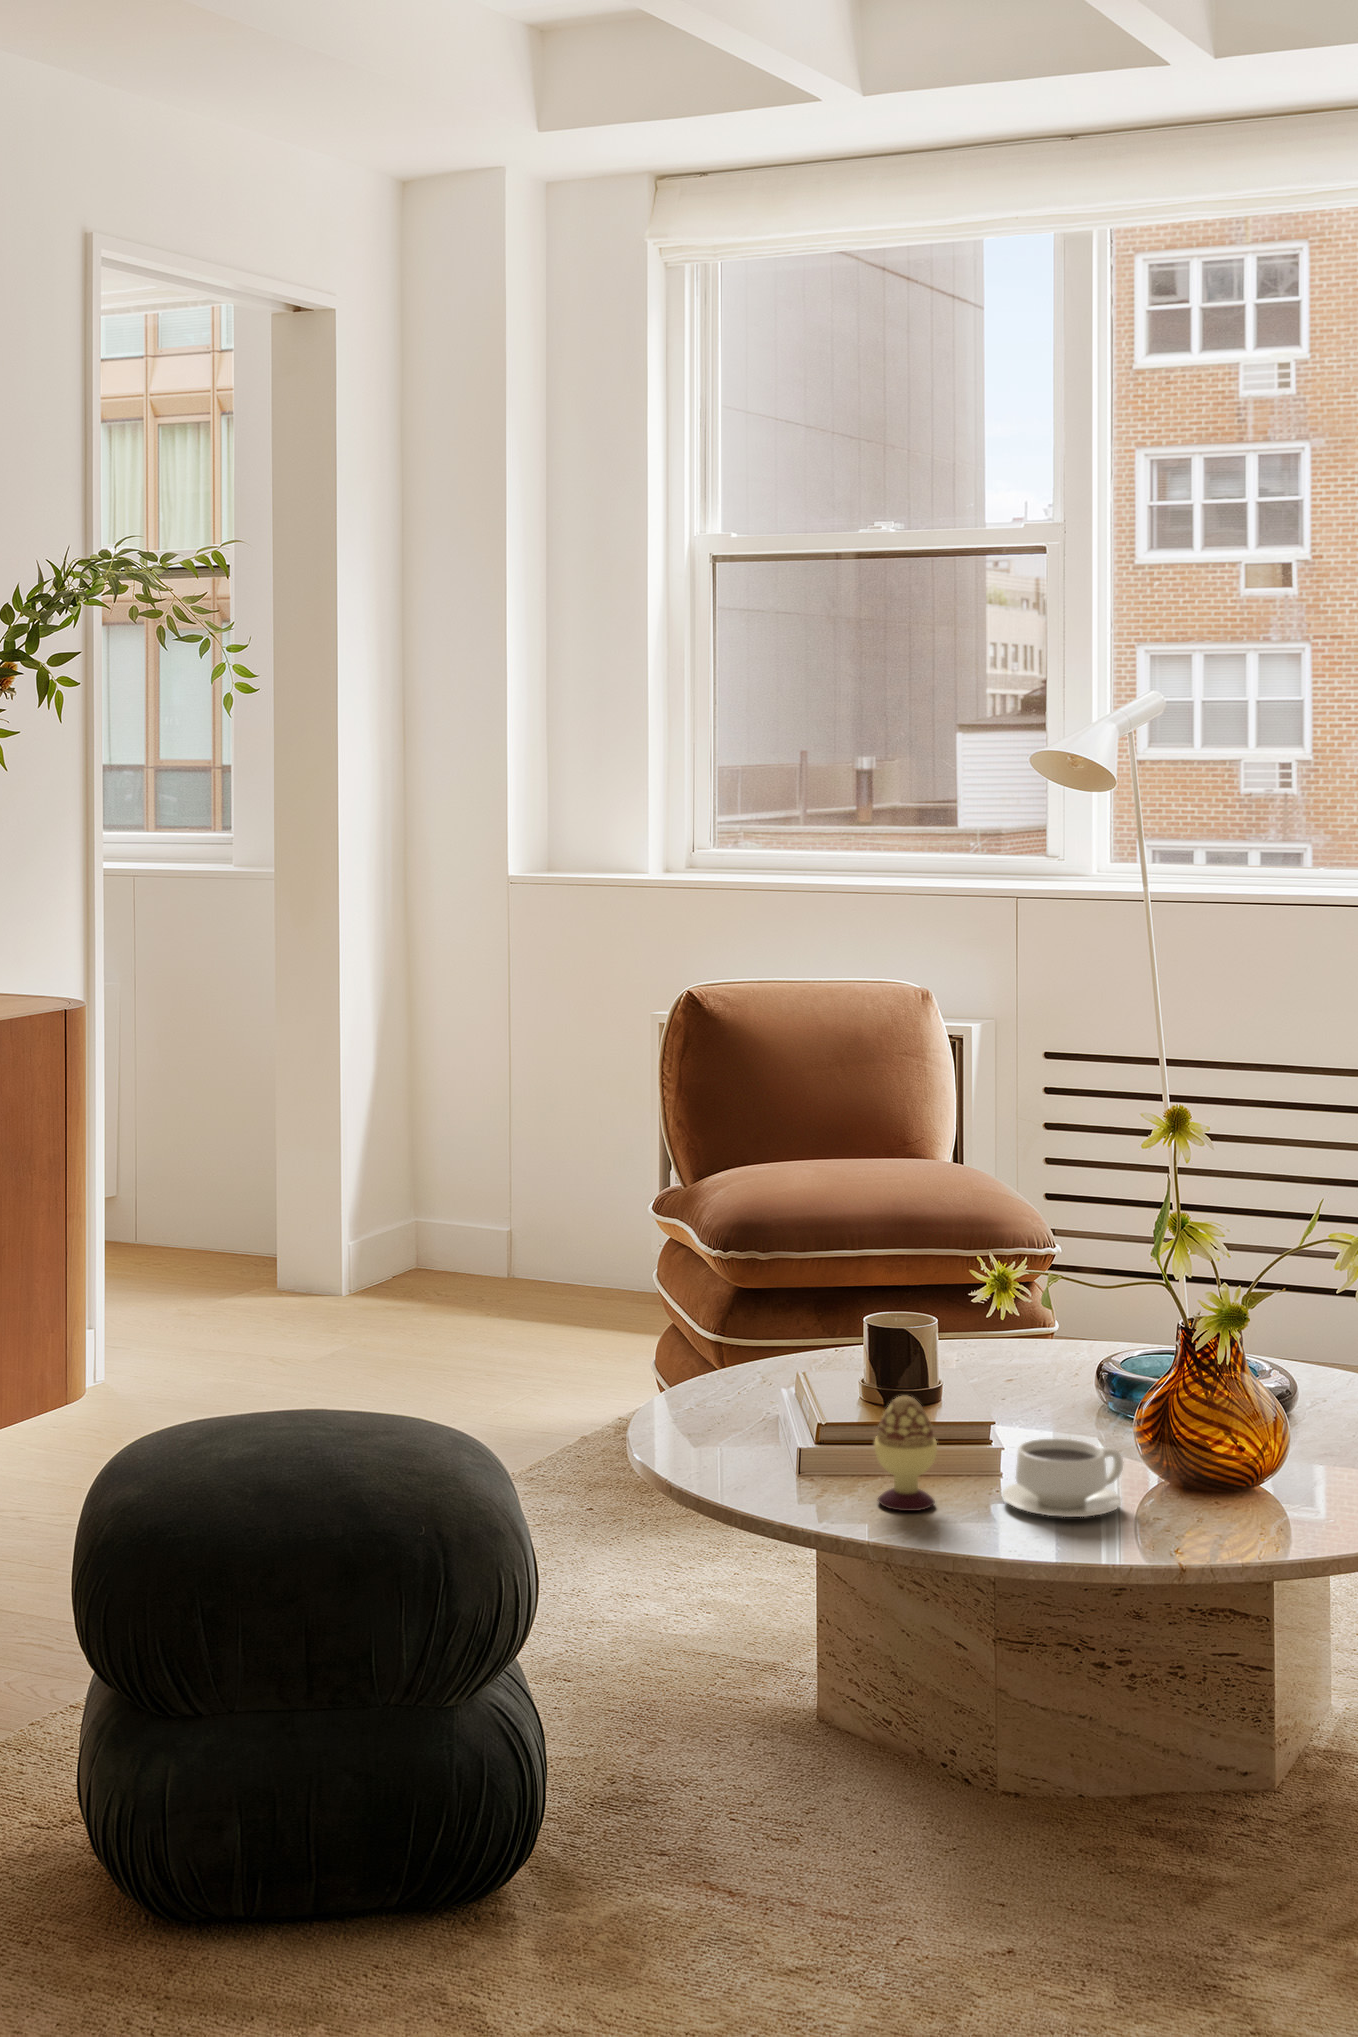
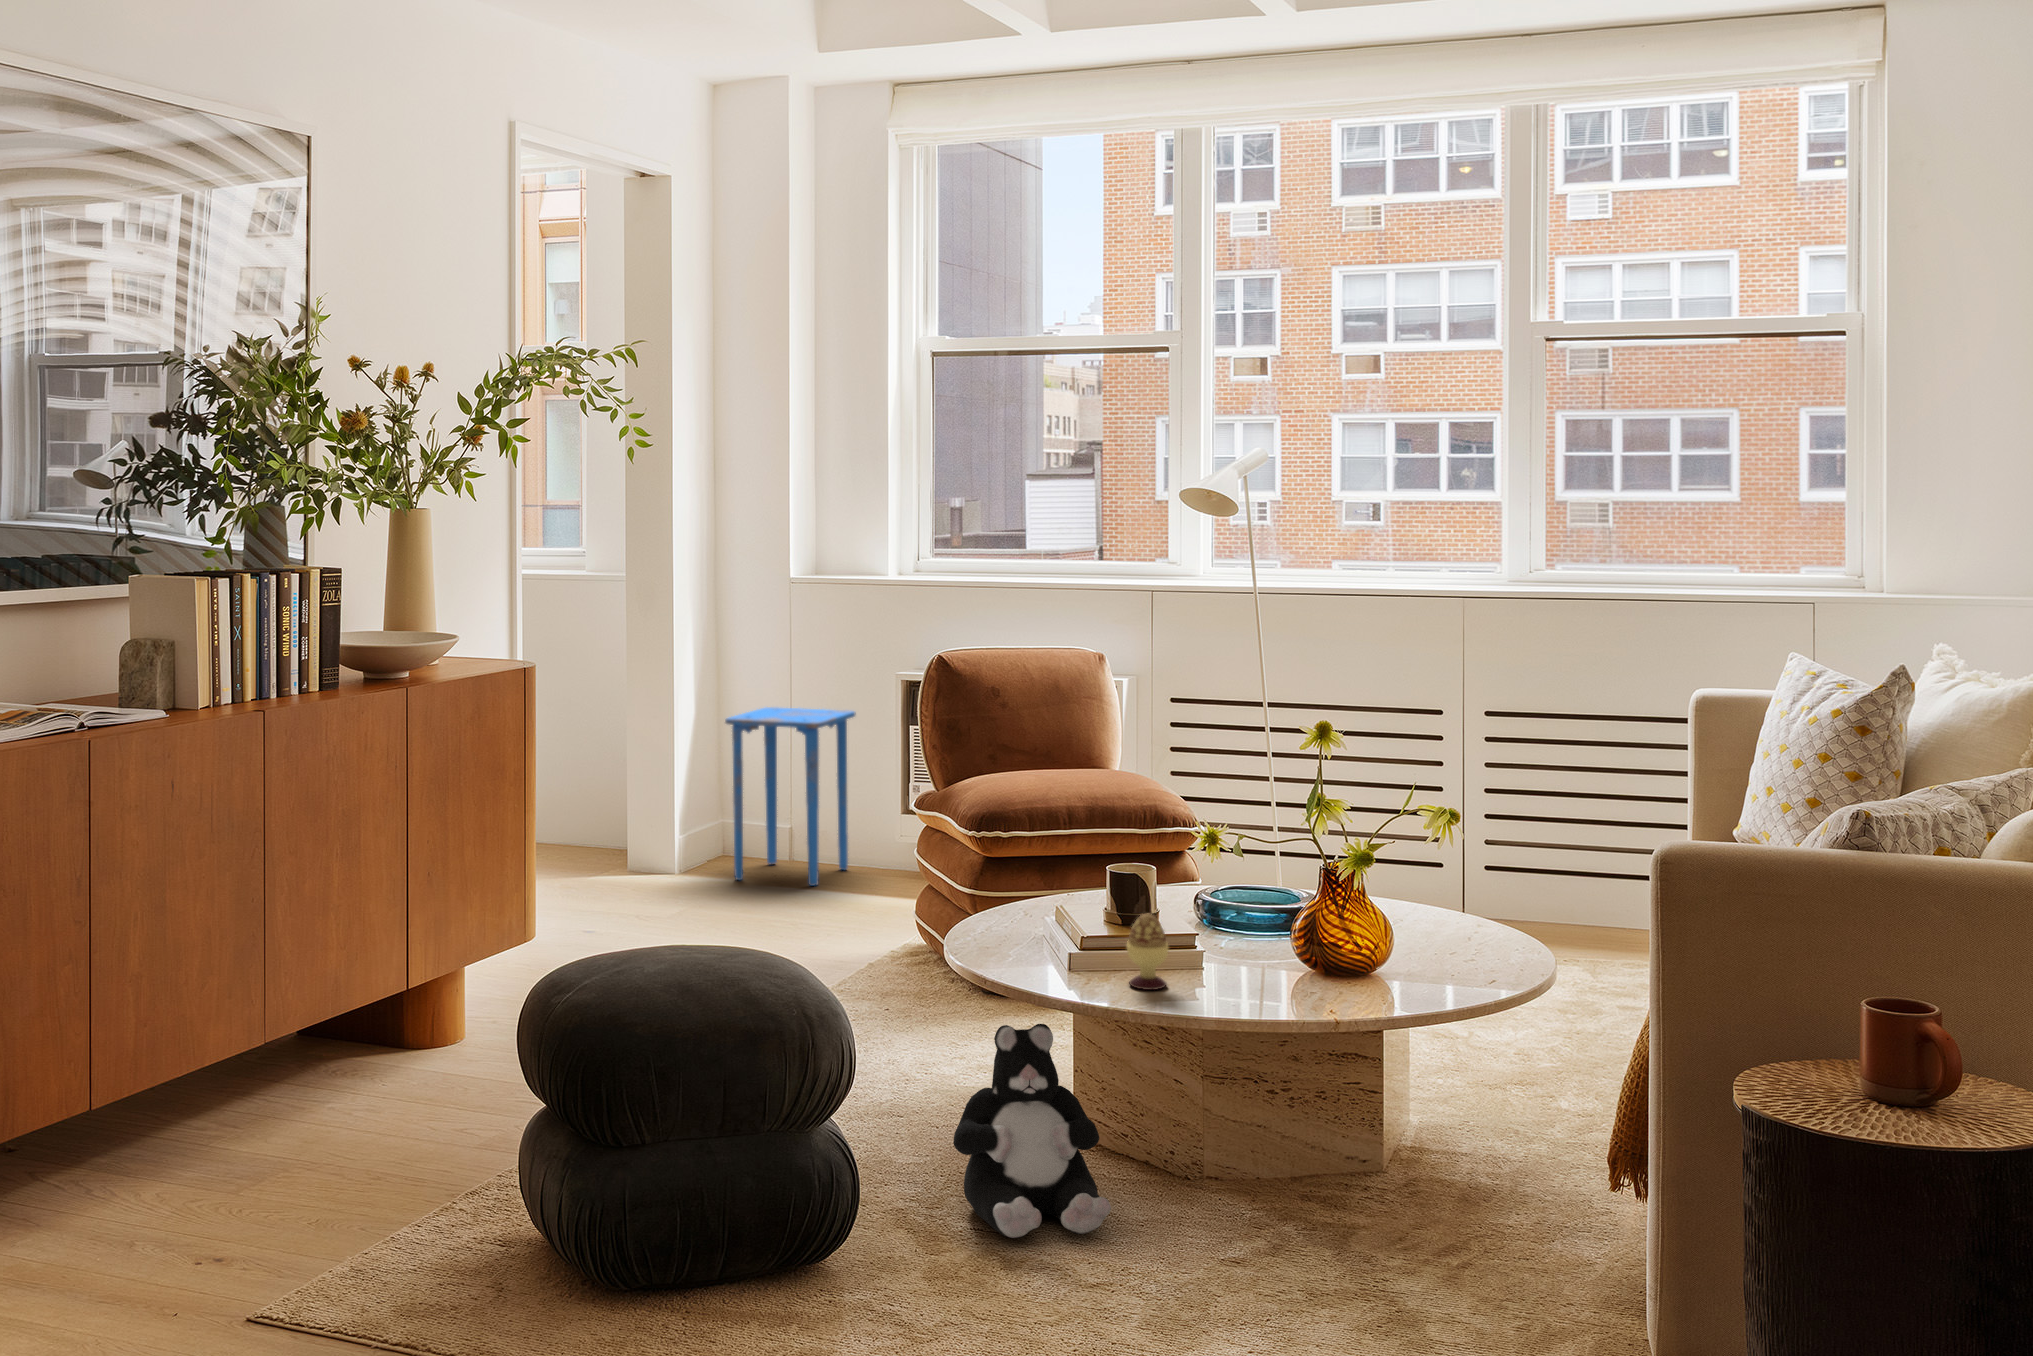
side table: none [402,1063,591,1321] -> present [725,707,856,886]
teacup: present [1002,1438,1123,1517] -> none [1210,941,1290,991]
plush toy: none [609,1558,834,1885] -> present [953,1024,1111,1238]

